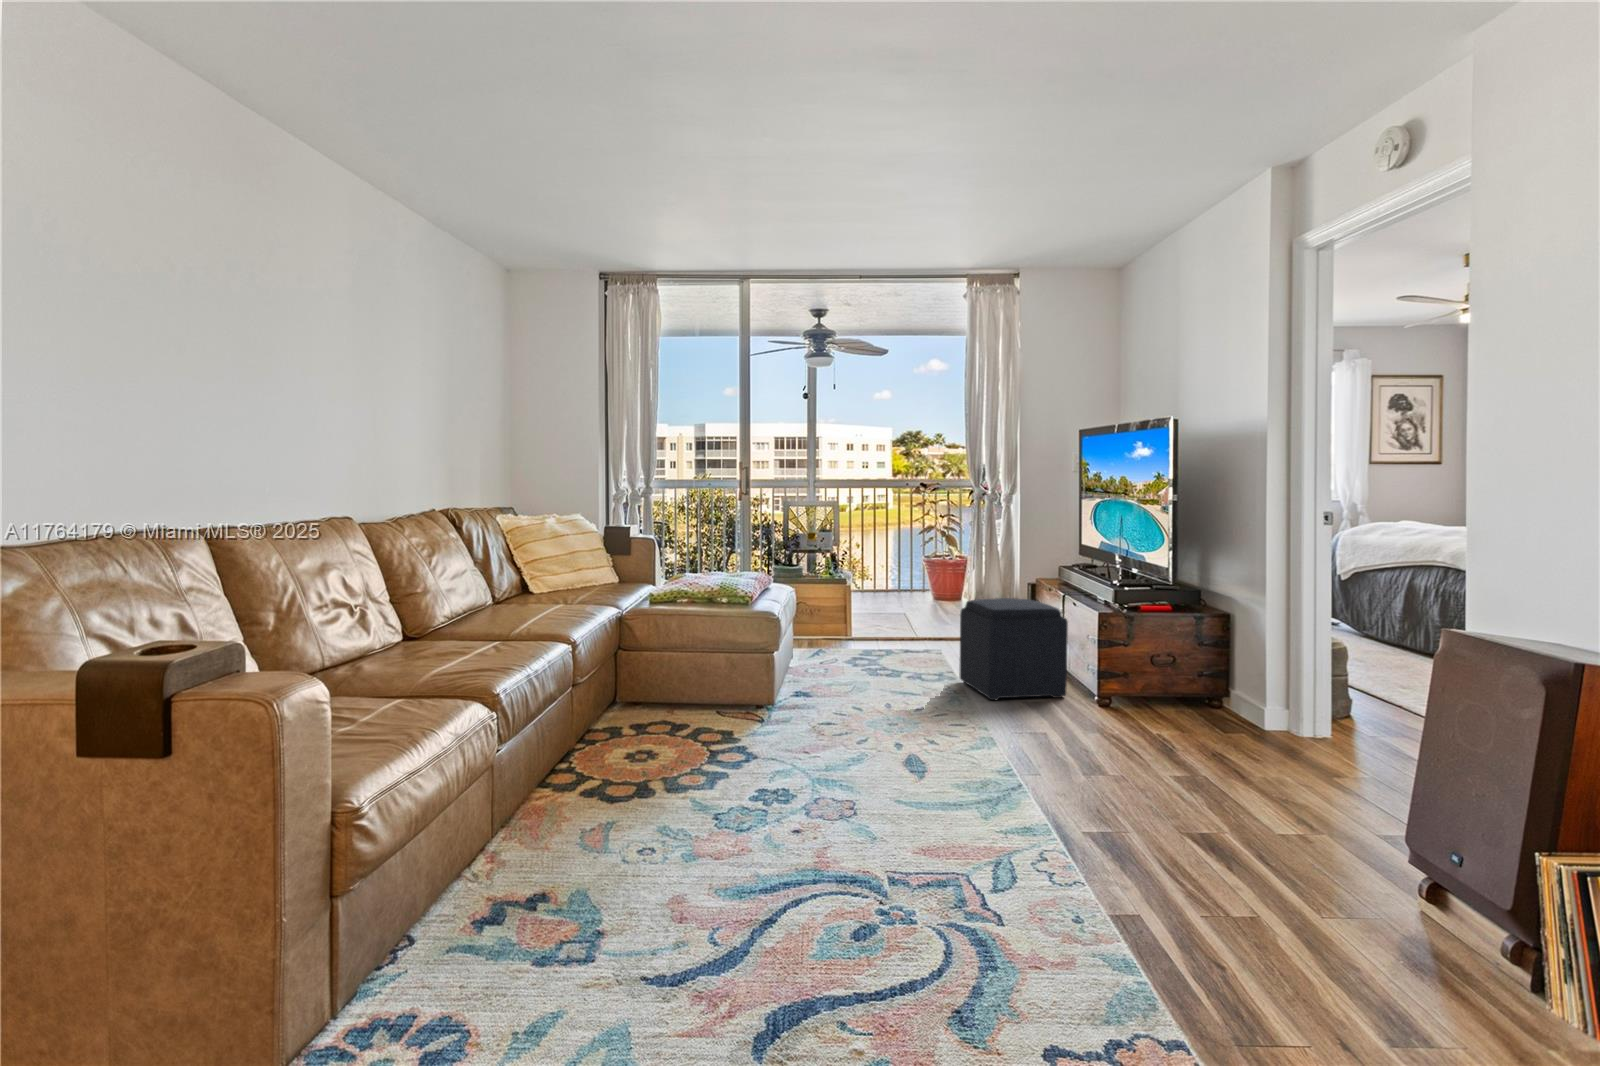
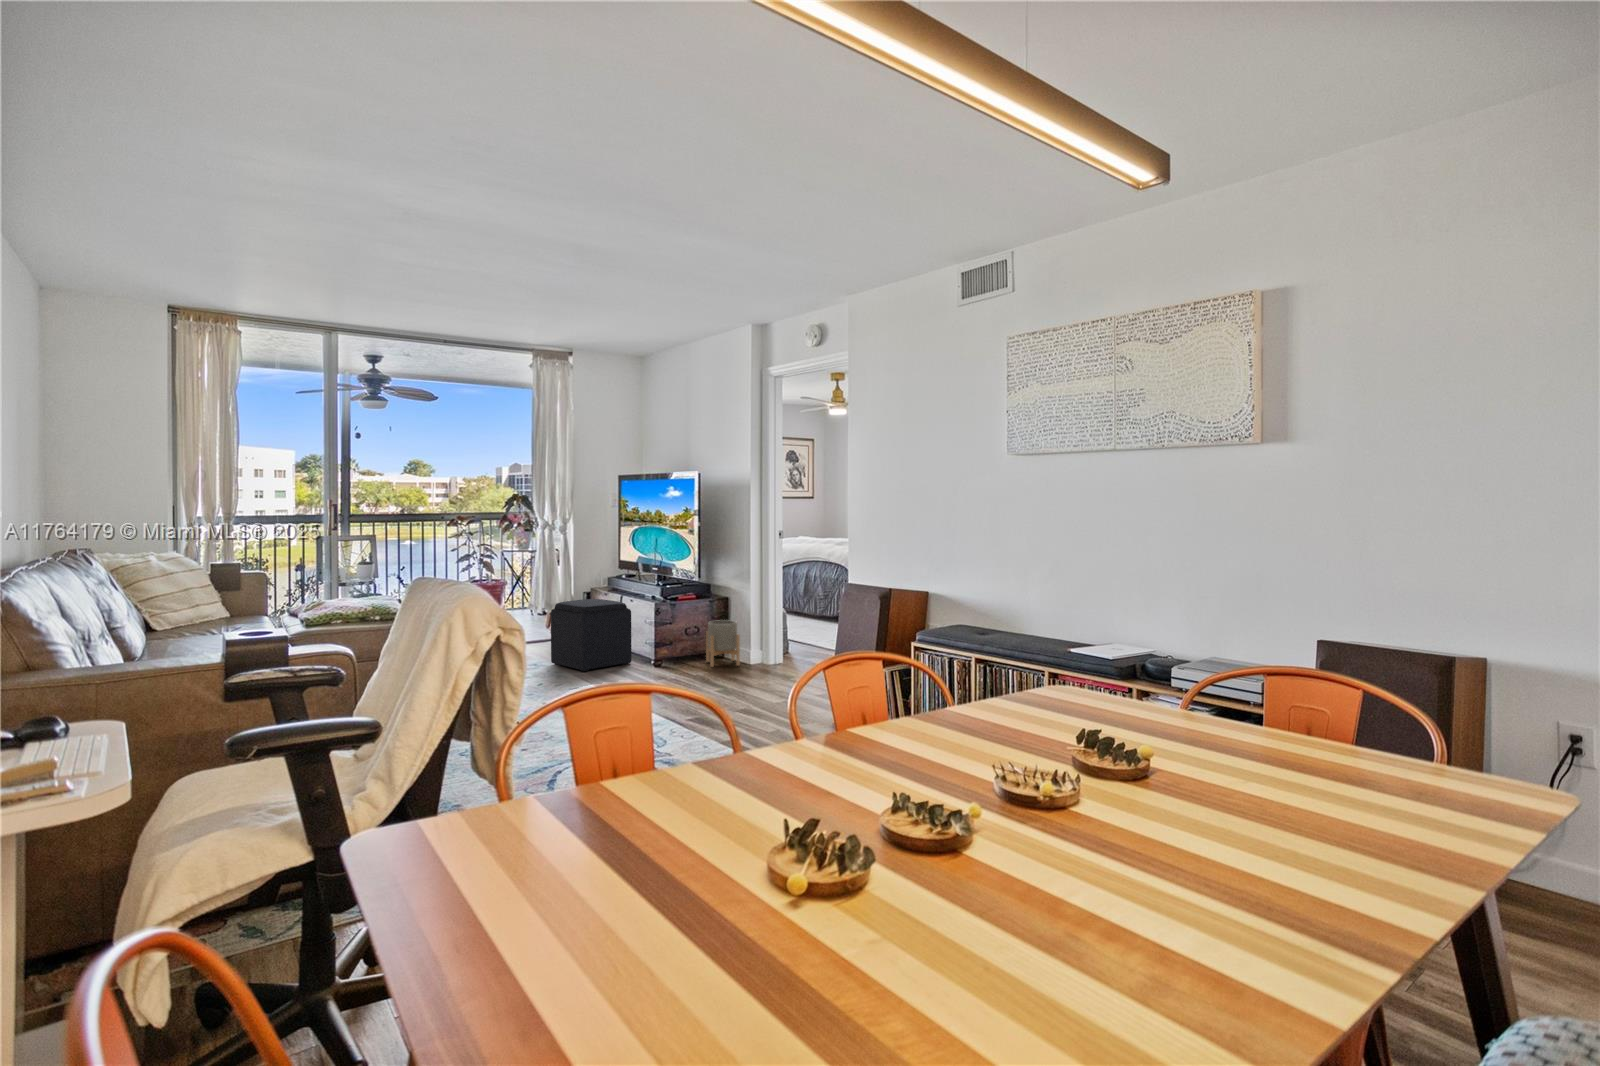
planter: none [1185,650,1244,731] -> present [706,620,740,667]

